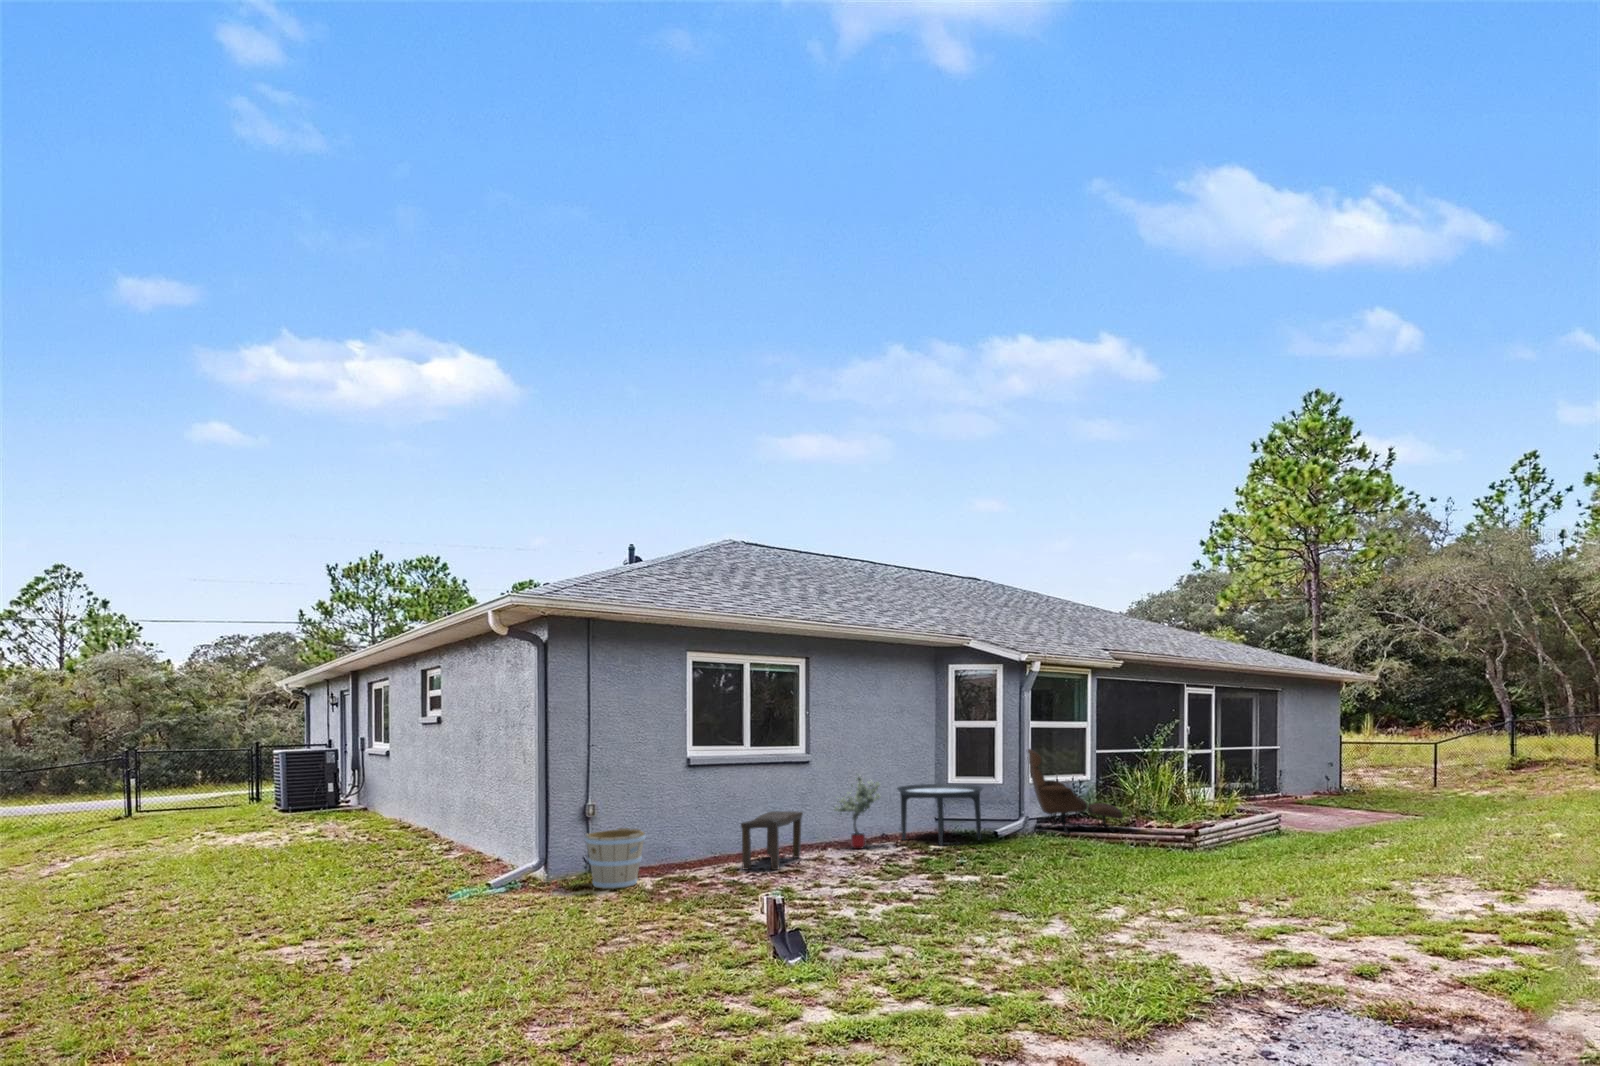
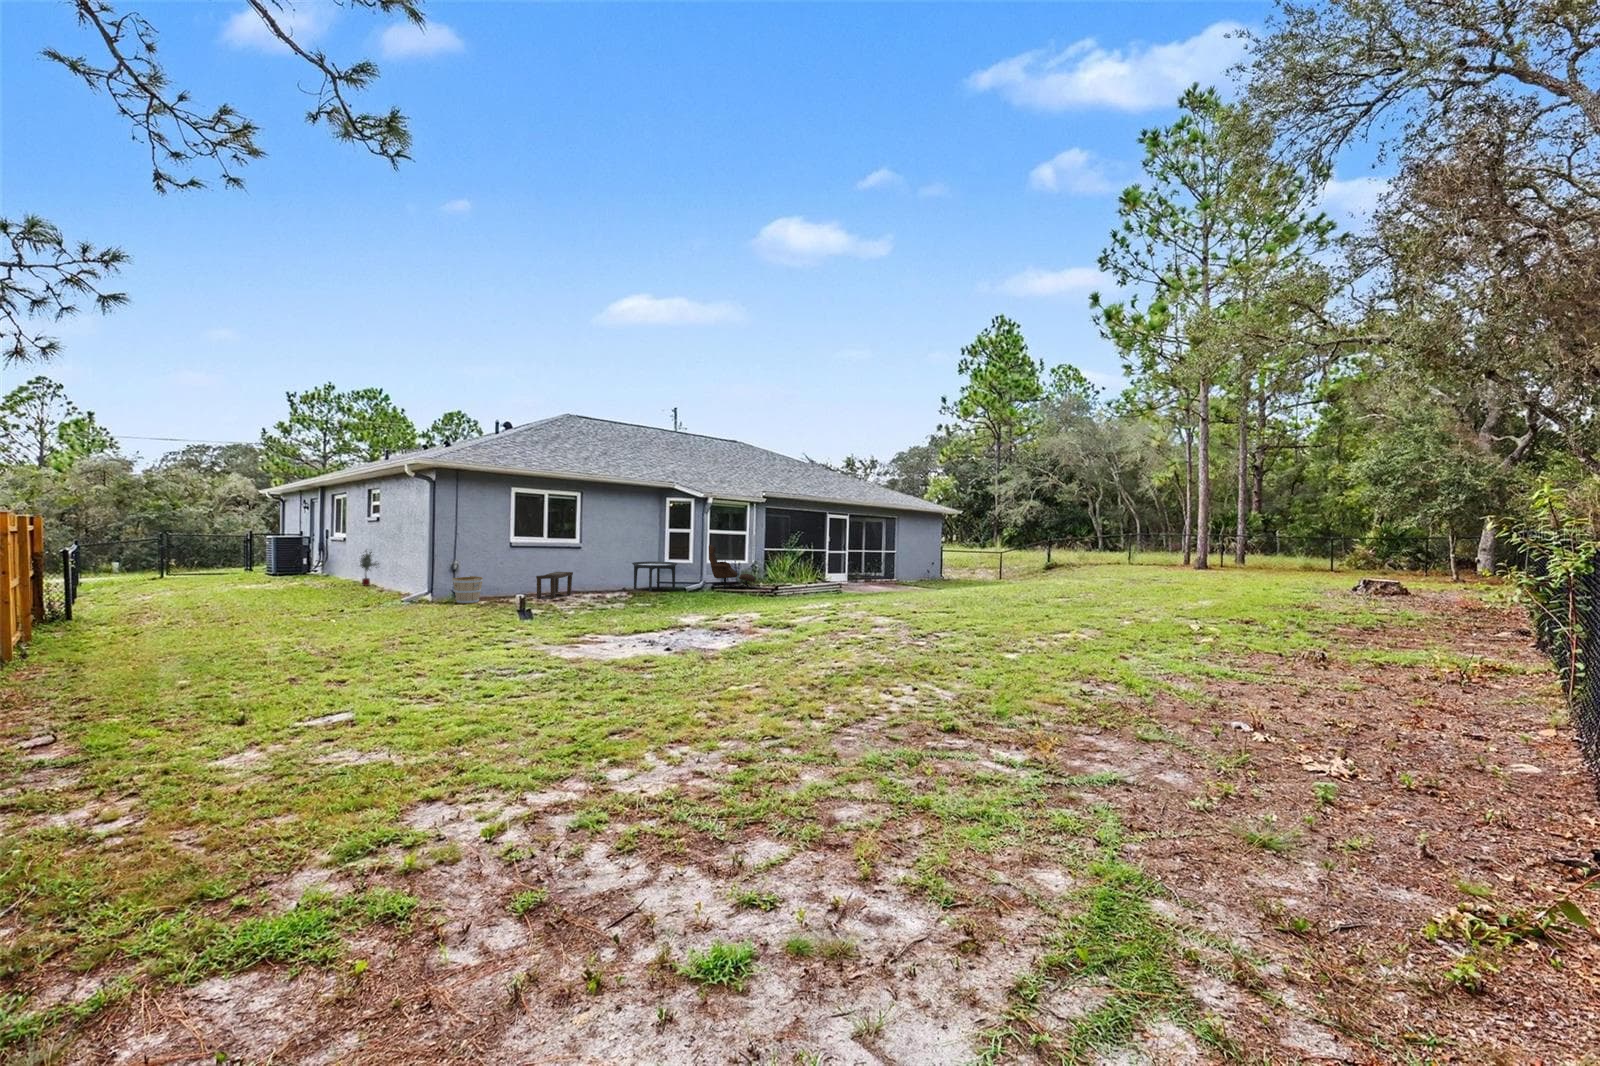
potted tree: present [834,774,880,849] -> present [360,550,379,586]

